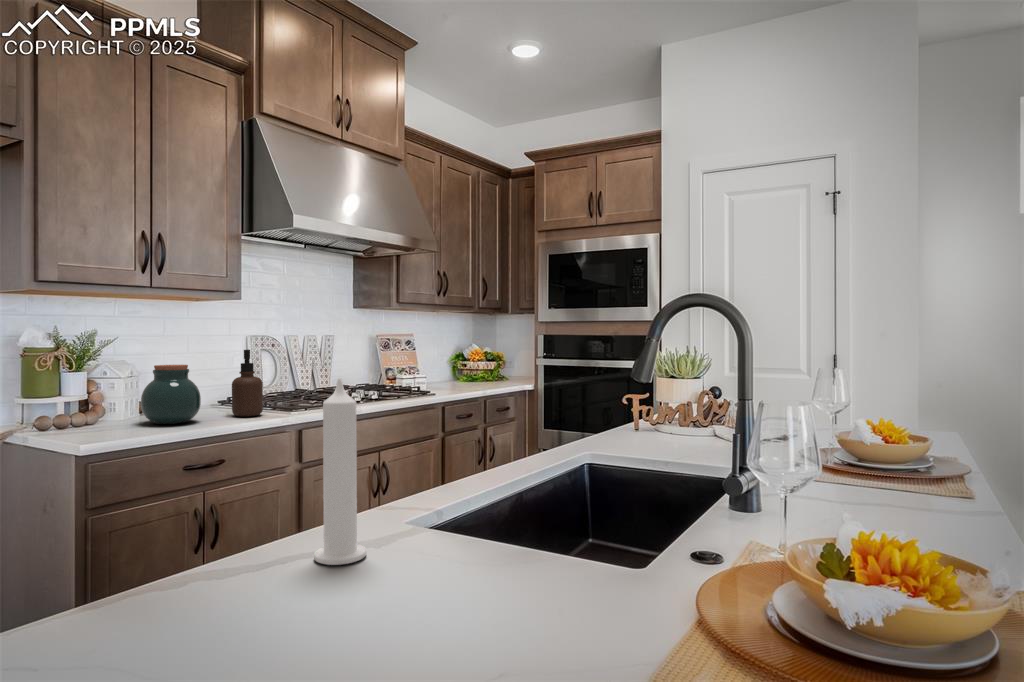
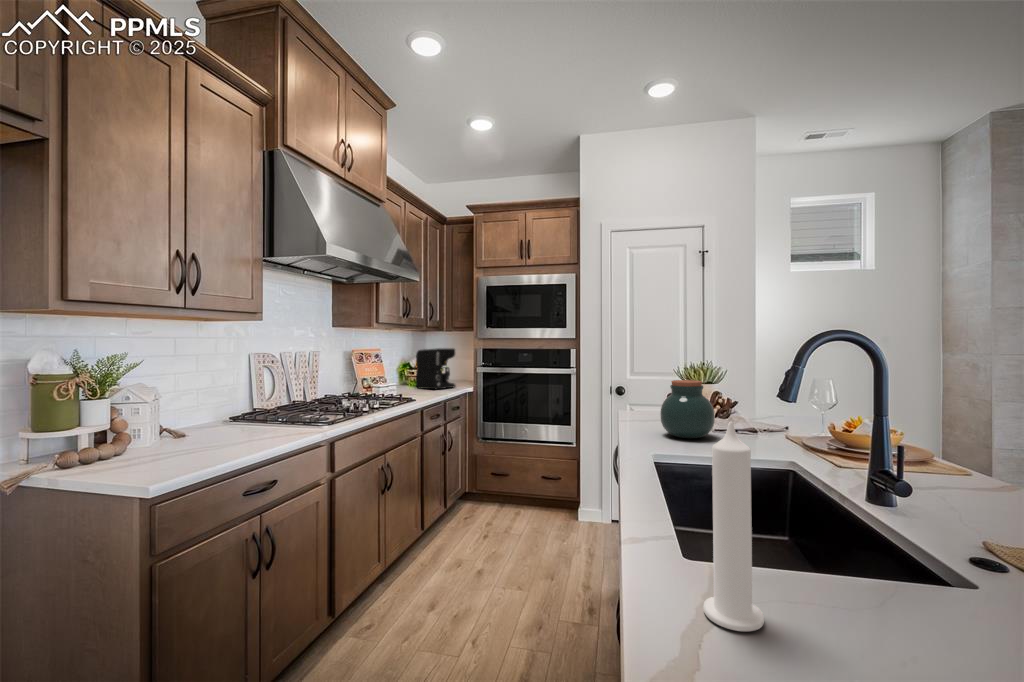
coffee maker: none [458,334,508,384] -> present [416,348,456,389]
soap dispenser: present [232,350,263,417] -> none [268,369,298,434]
jar: present [141,365,201,424] -> present [660,380,715,438]

